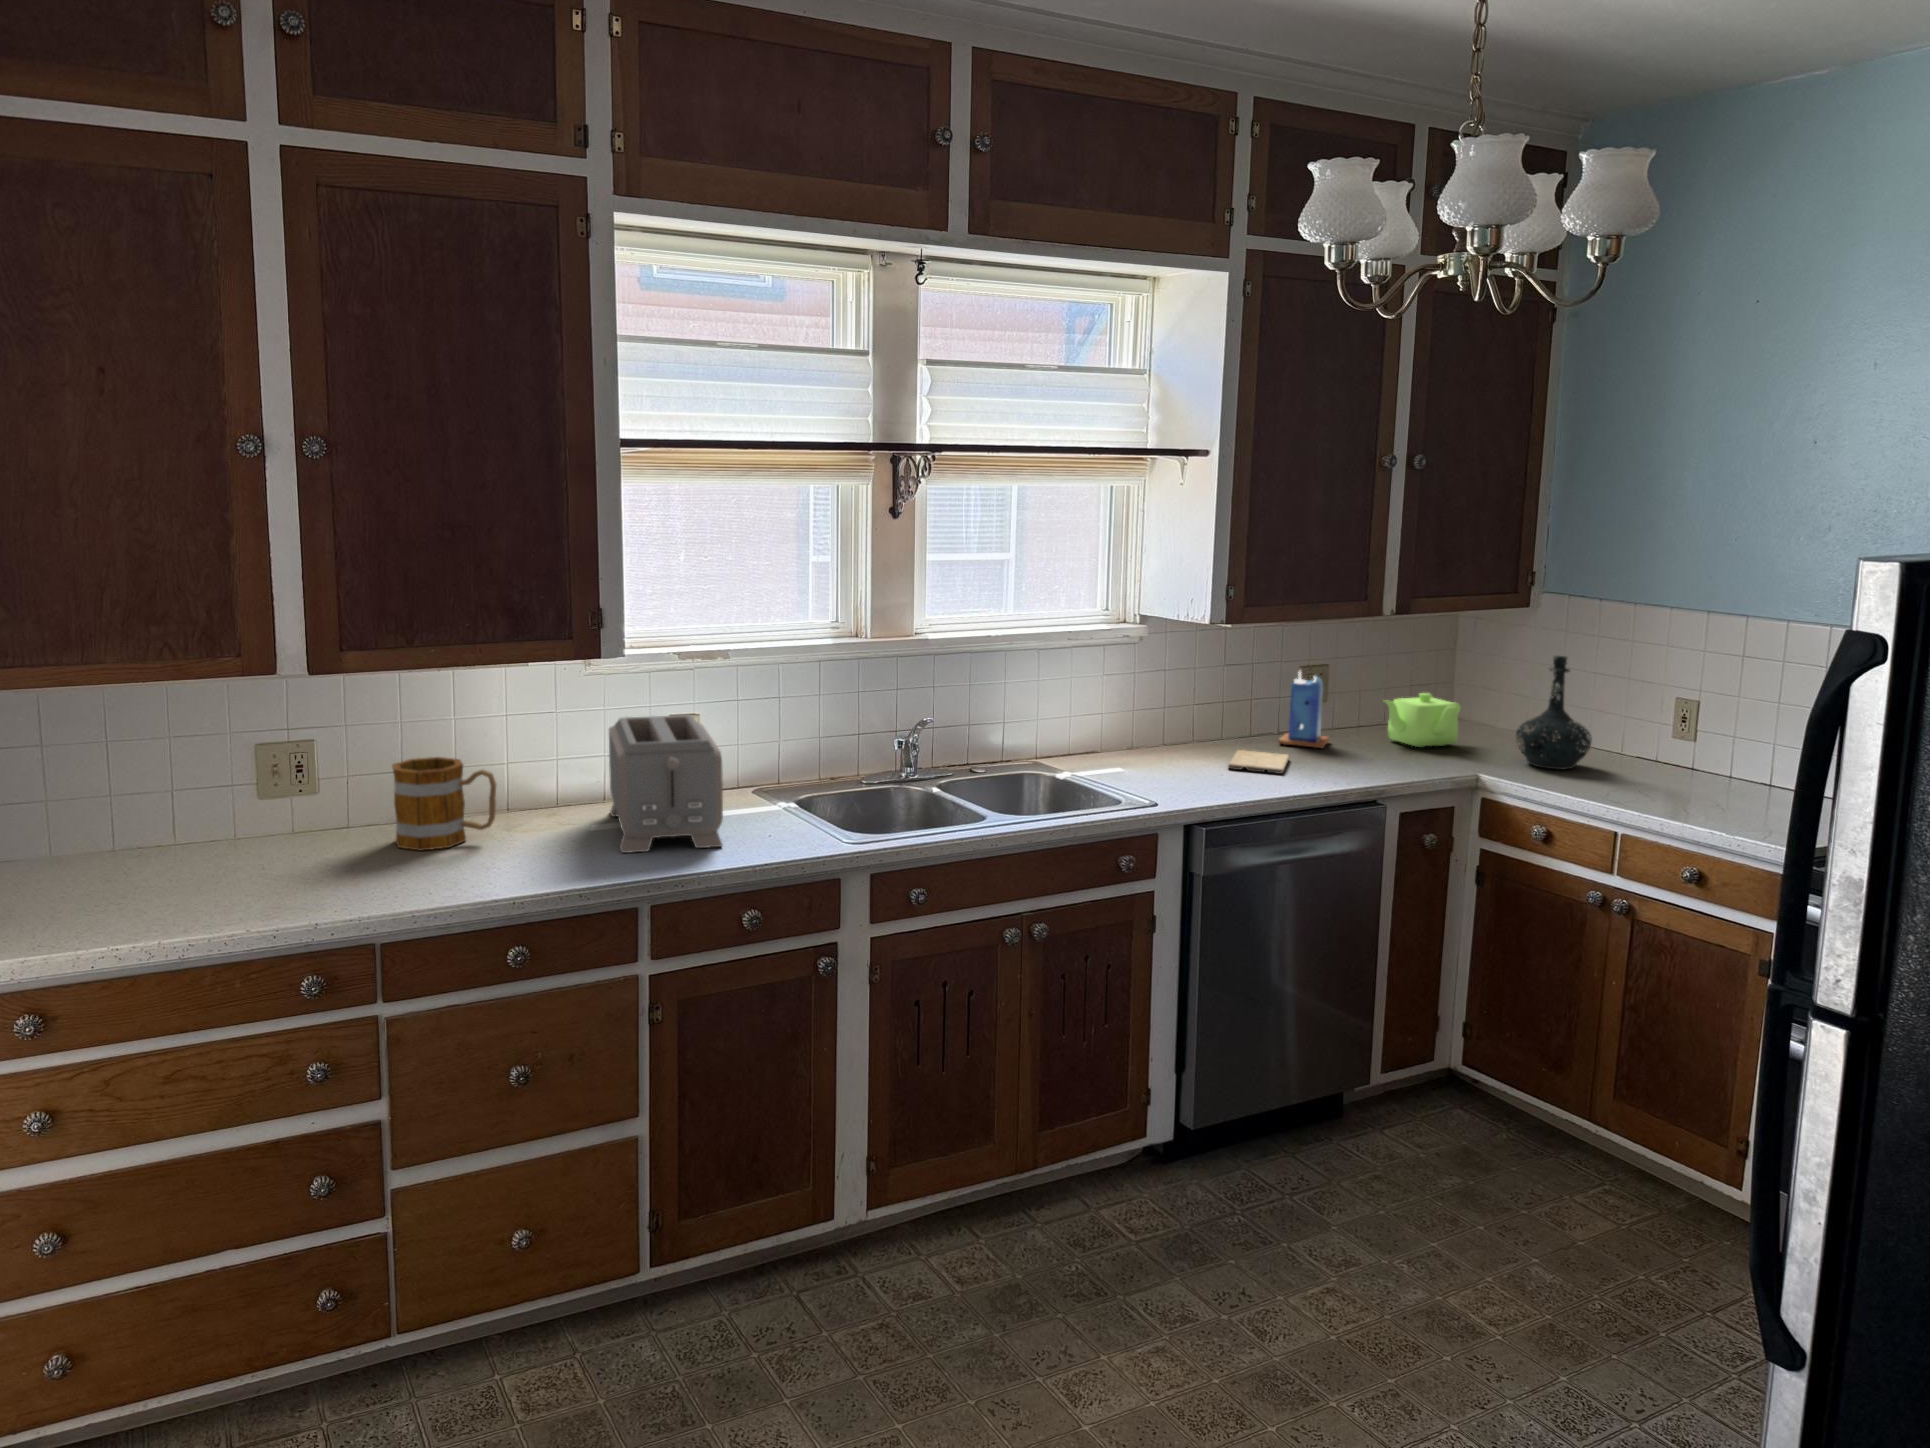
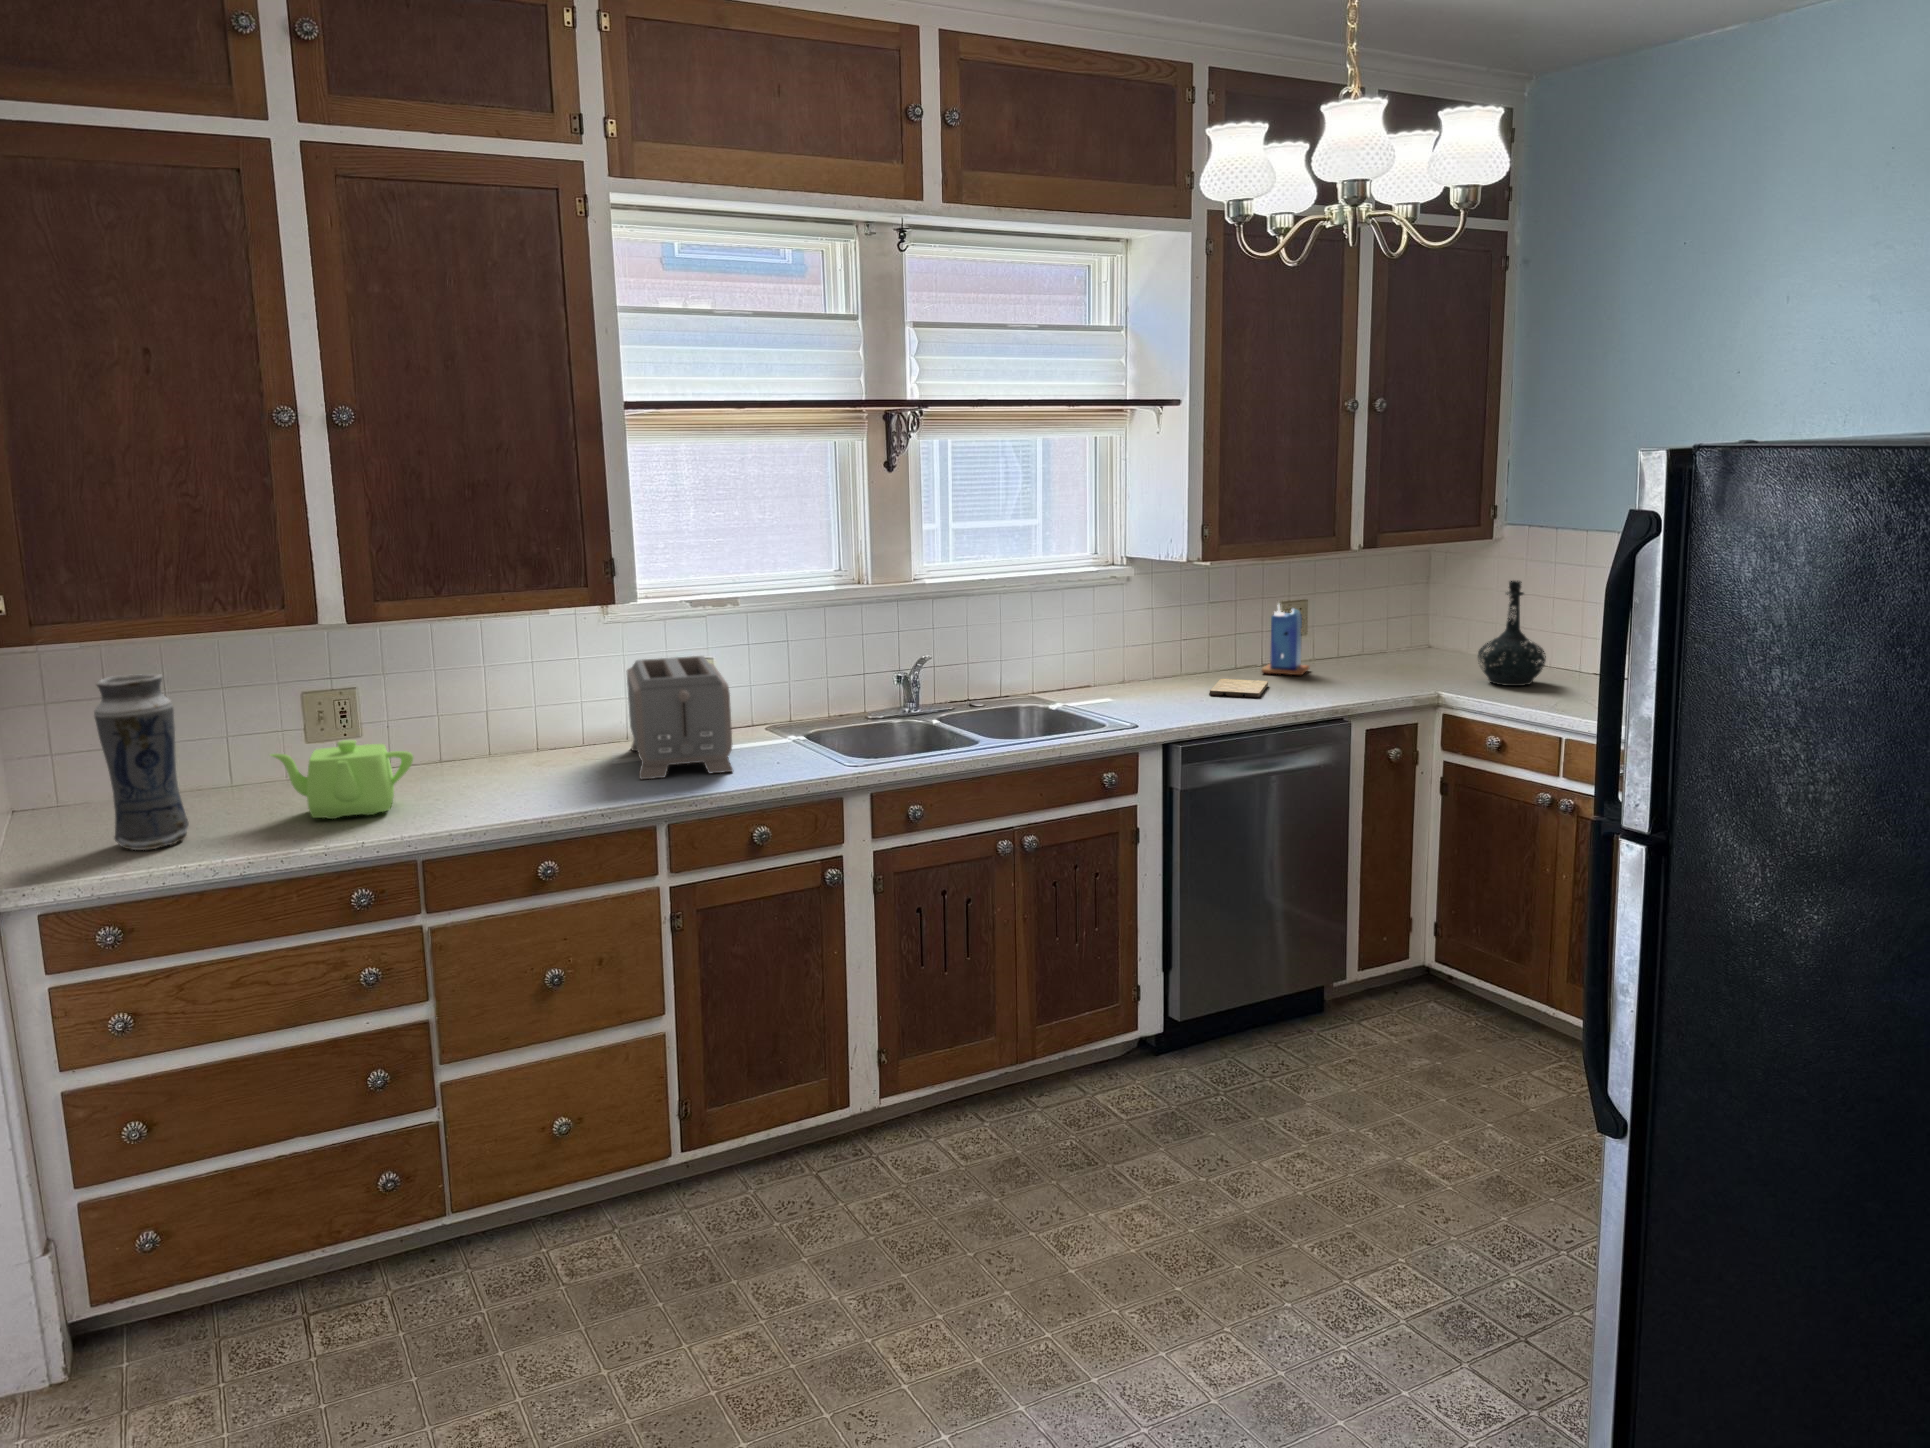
teapot: present [1385,693,1461,747] -> present [271,740,413,819]
vase: none [25,727,125,924] -> present [94,674,189,850]
mug: present [392,757,496,850] -> none [427,699,524,784]

